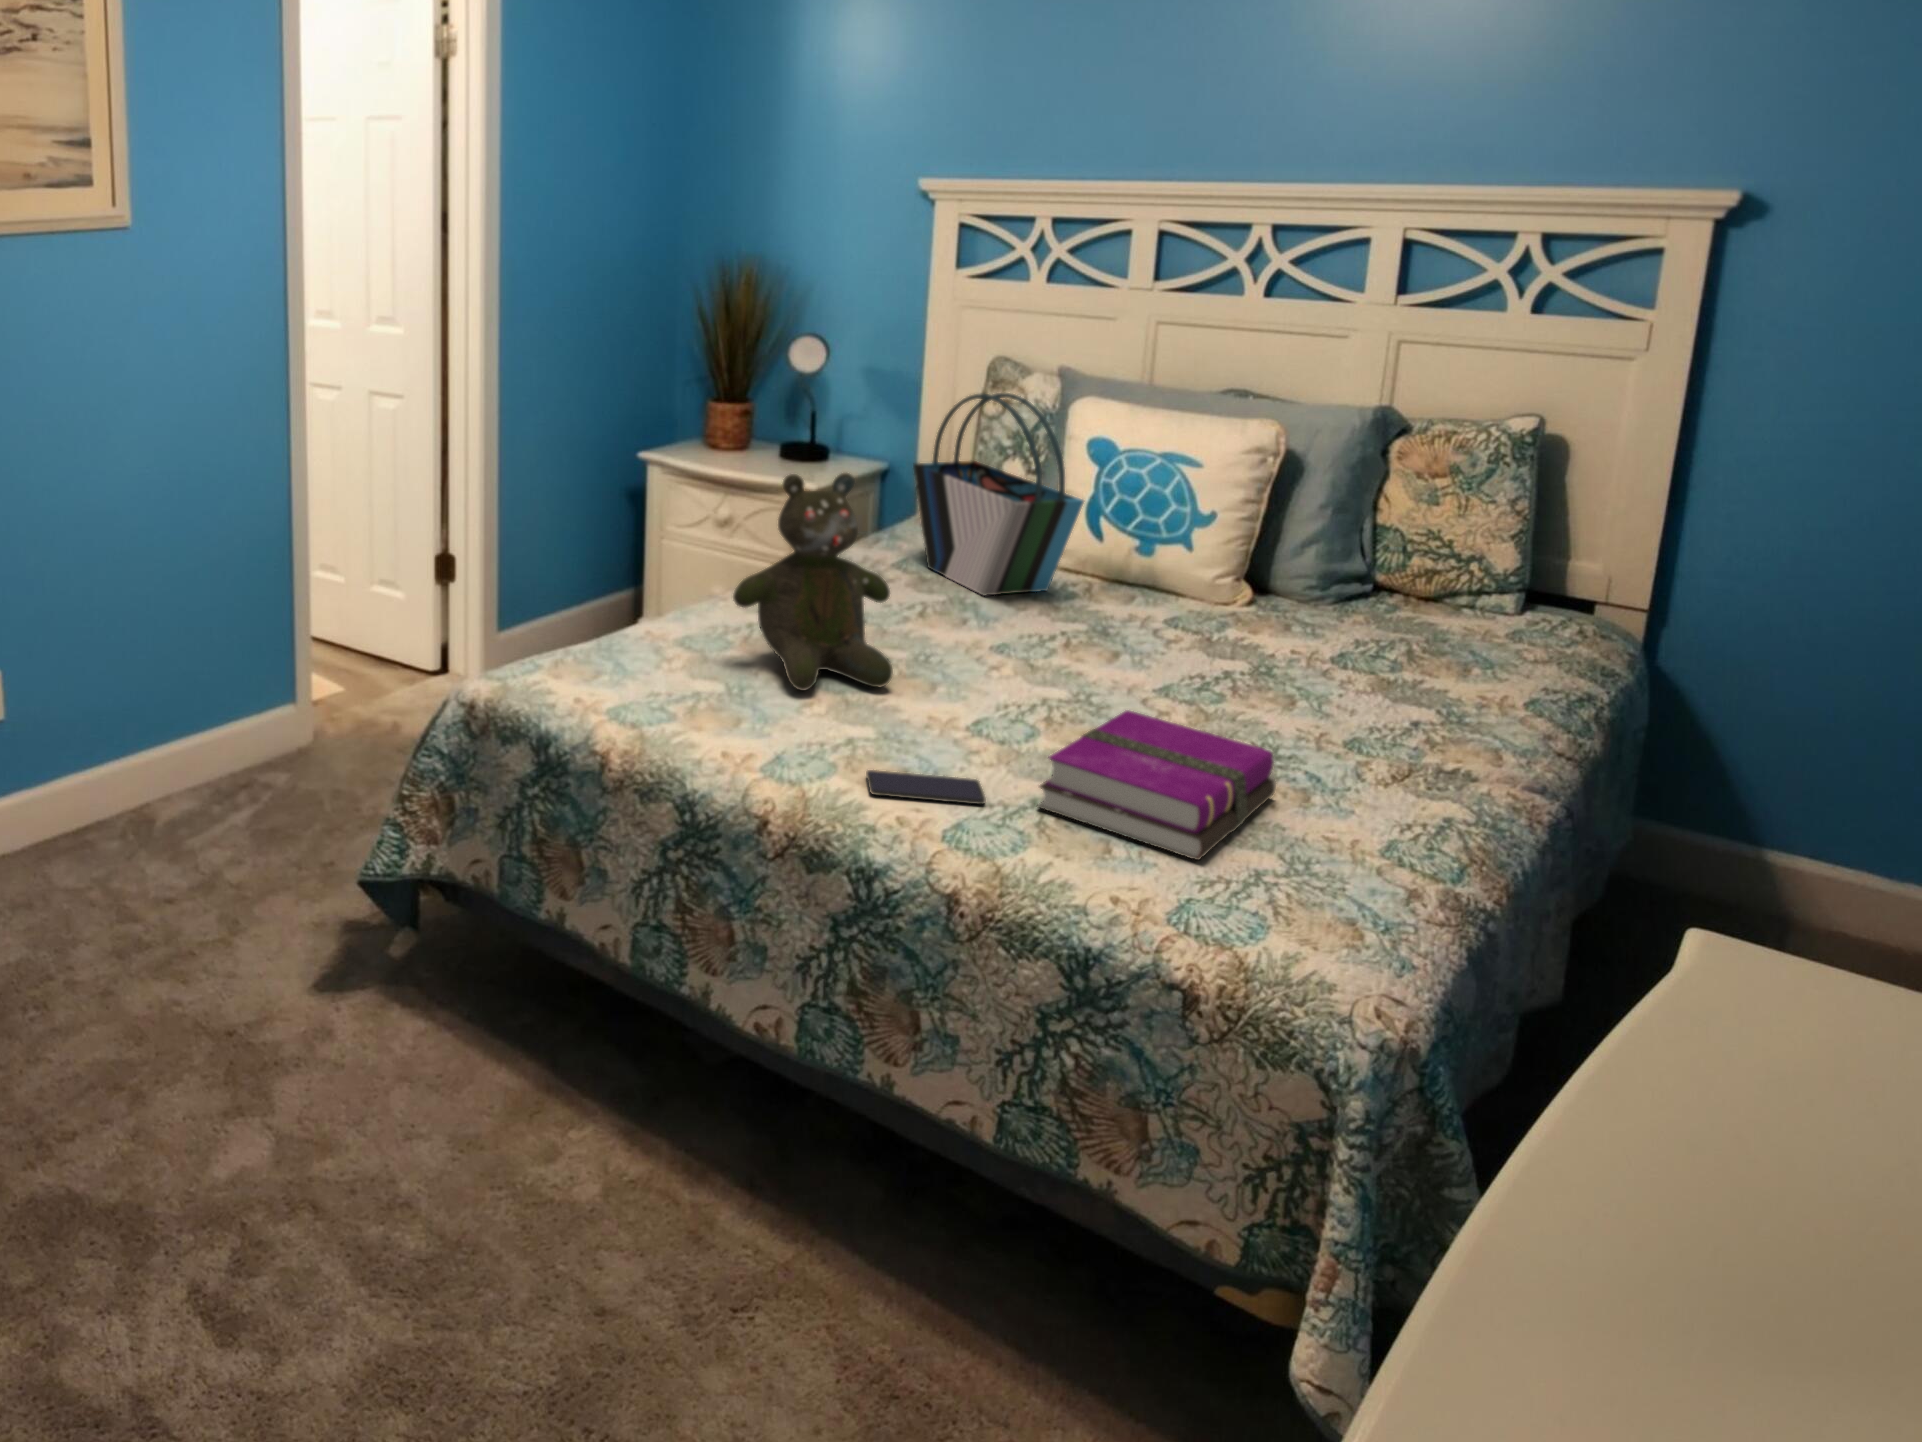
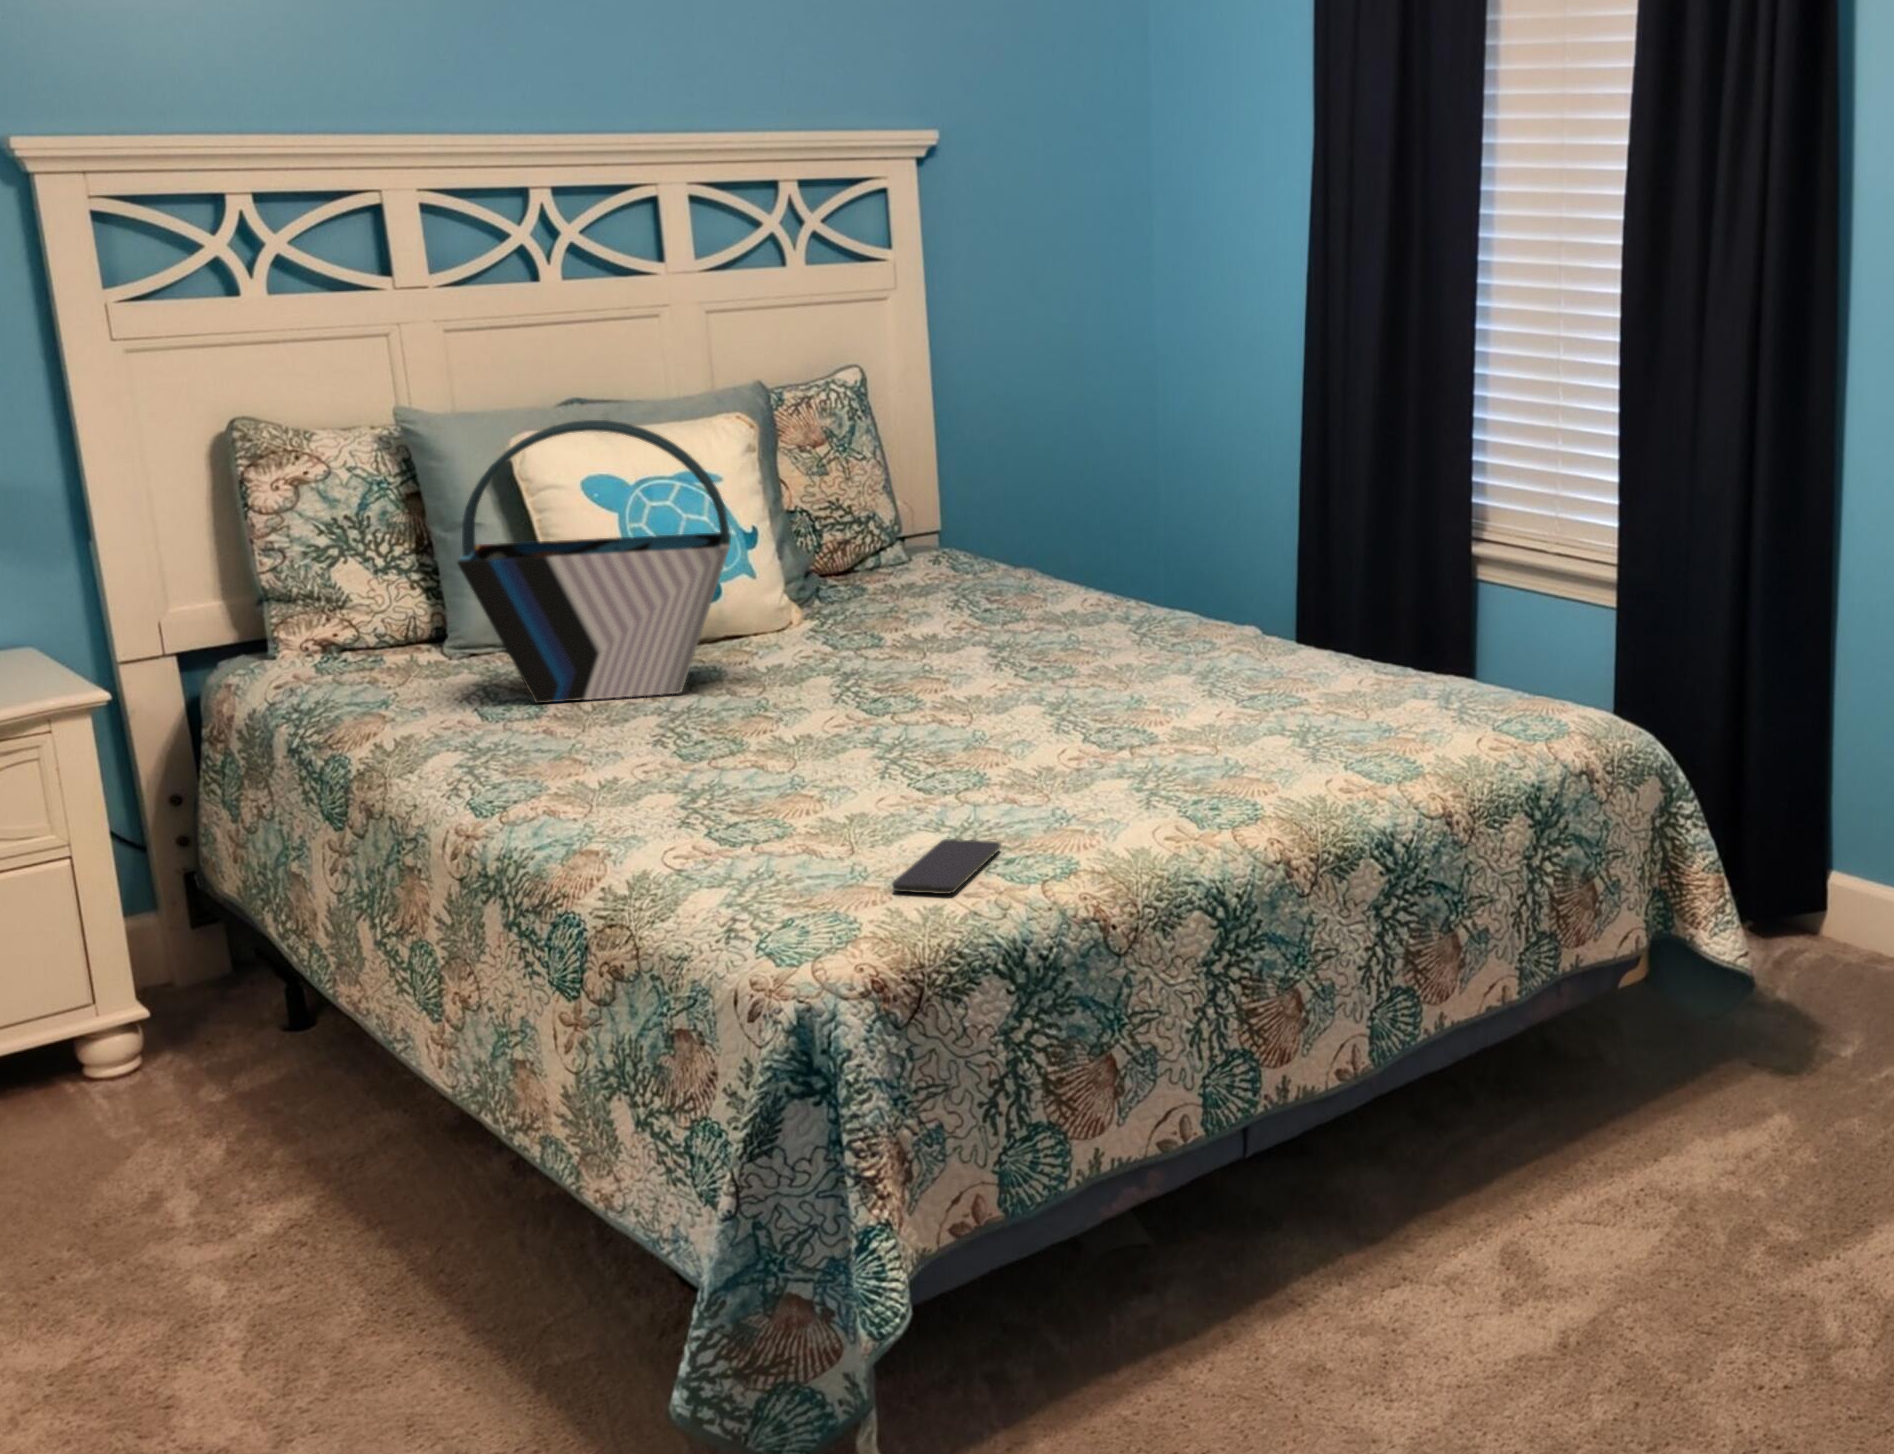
teddy bear: present [733,473,893,690] -> none [812,504,1002,789]
hardback book: present [1037,710,1276,860] -> none [1193,632,1437,737]
smartphone: present [866,770,986,805] -> present [892,839,1001,894]

